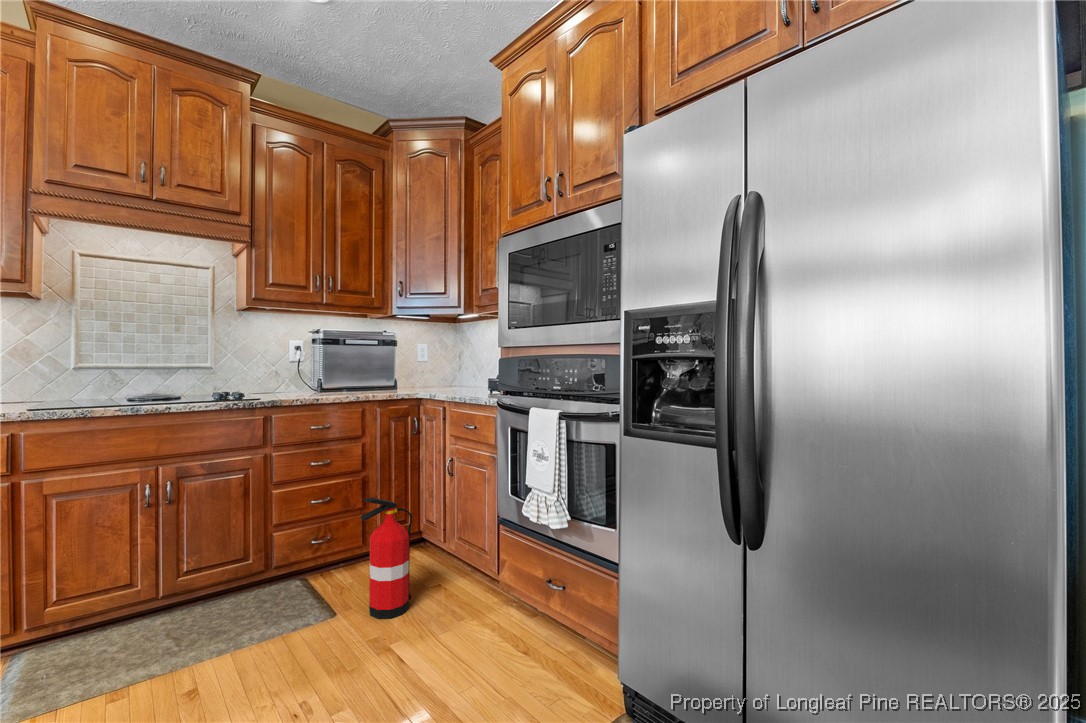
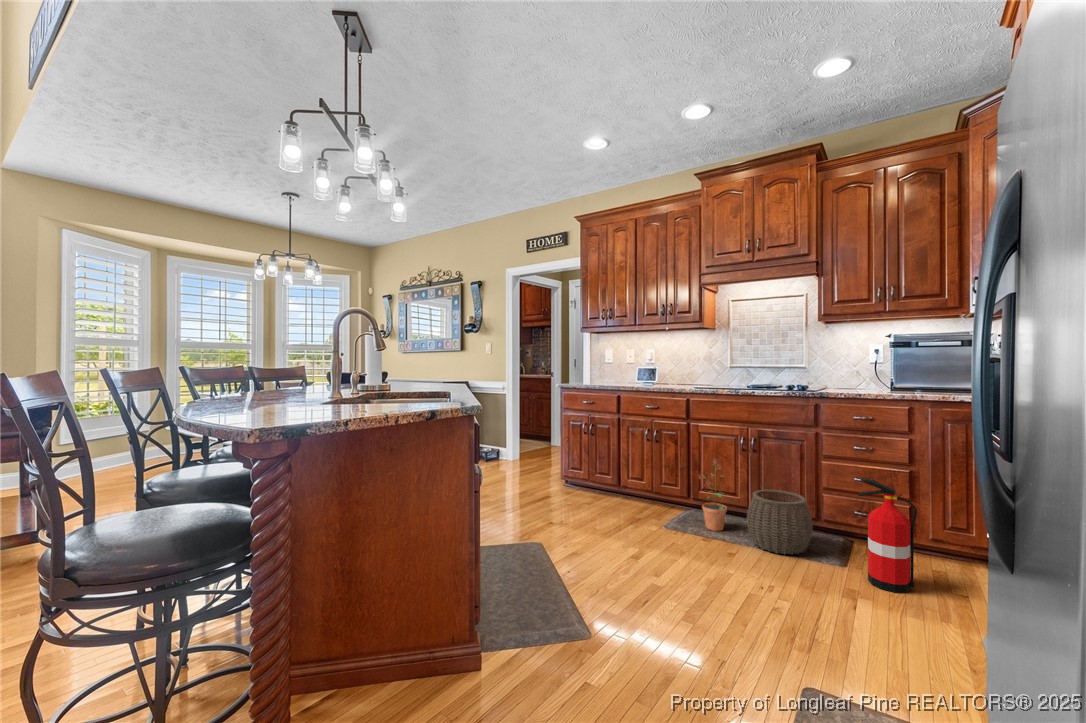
potted plant: none [59,534,140,672] -> present [698,458,727,531]
woven basket: none [188,546,291,652] -> present [747,490,813,555]

